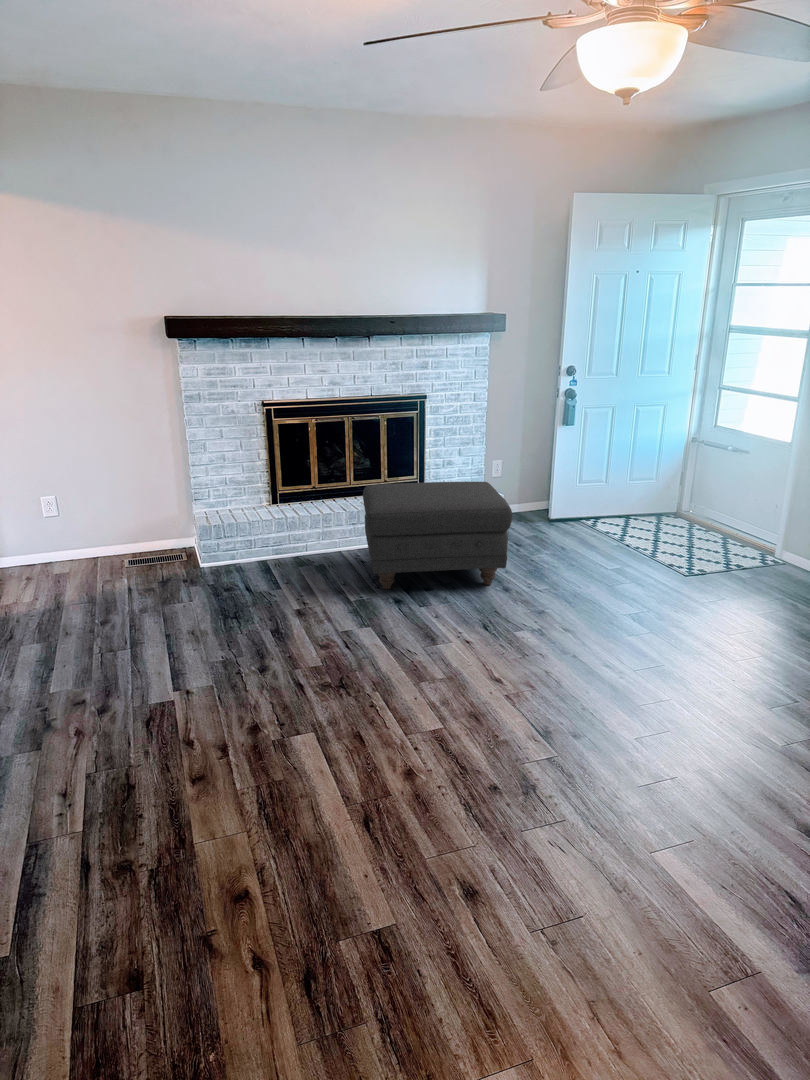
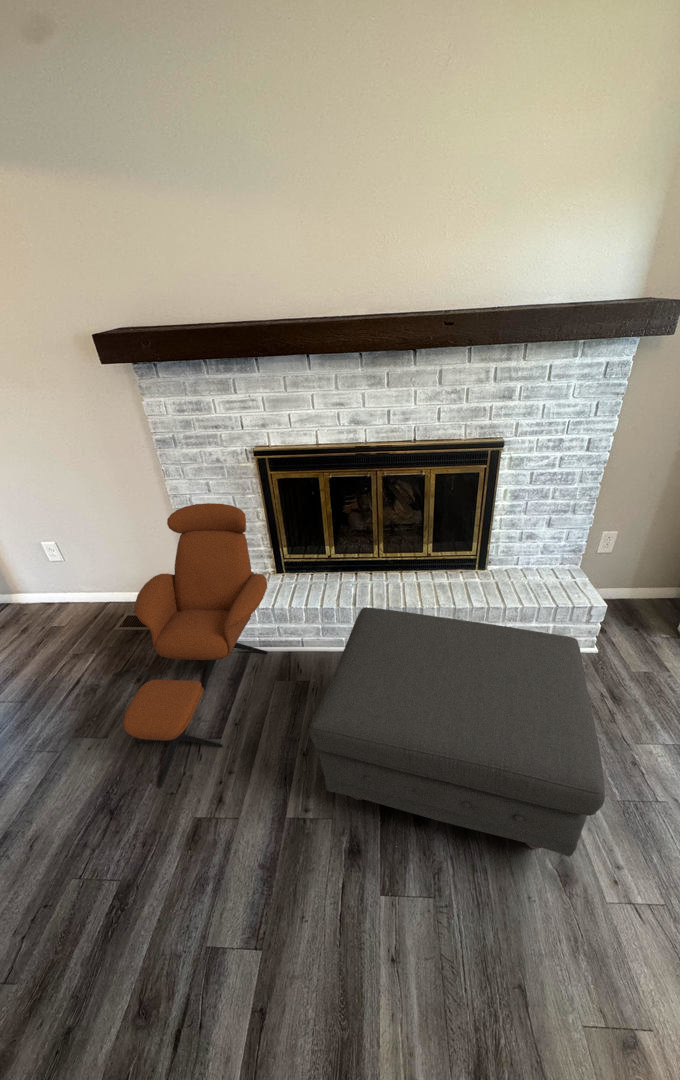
lounge chair: none [185,443,286,606] -> present [123,503,268,788]

